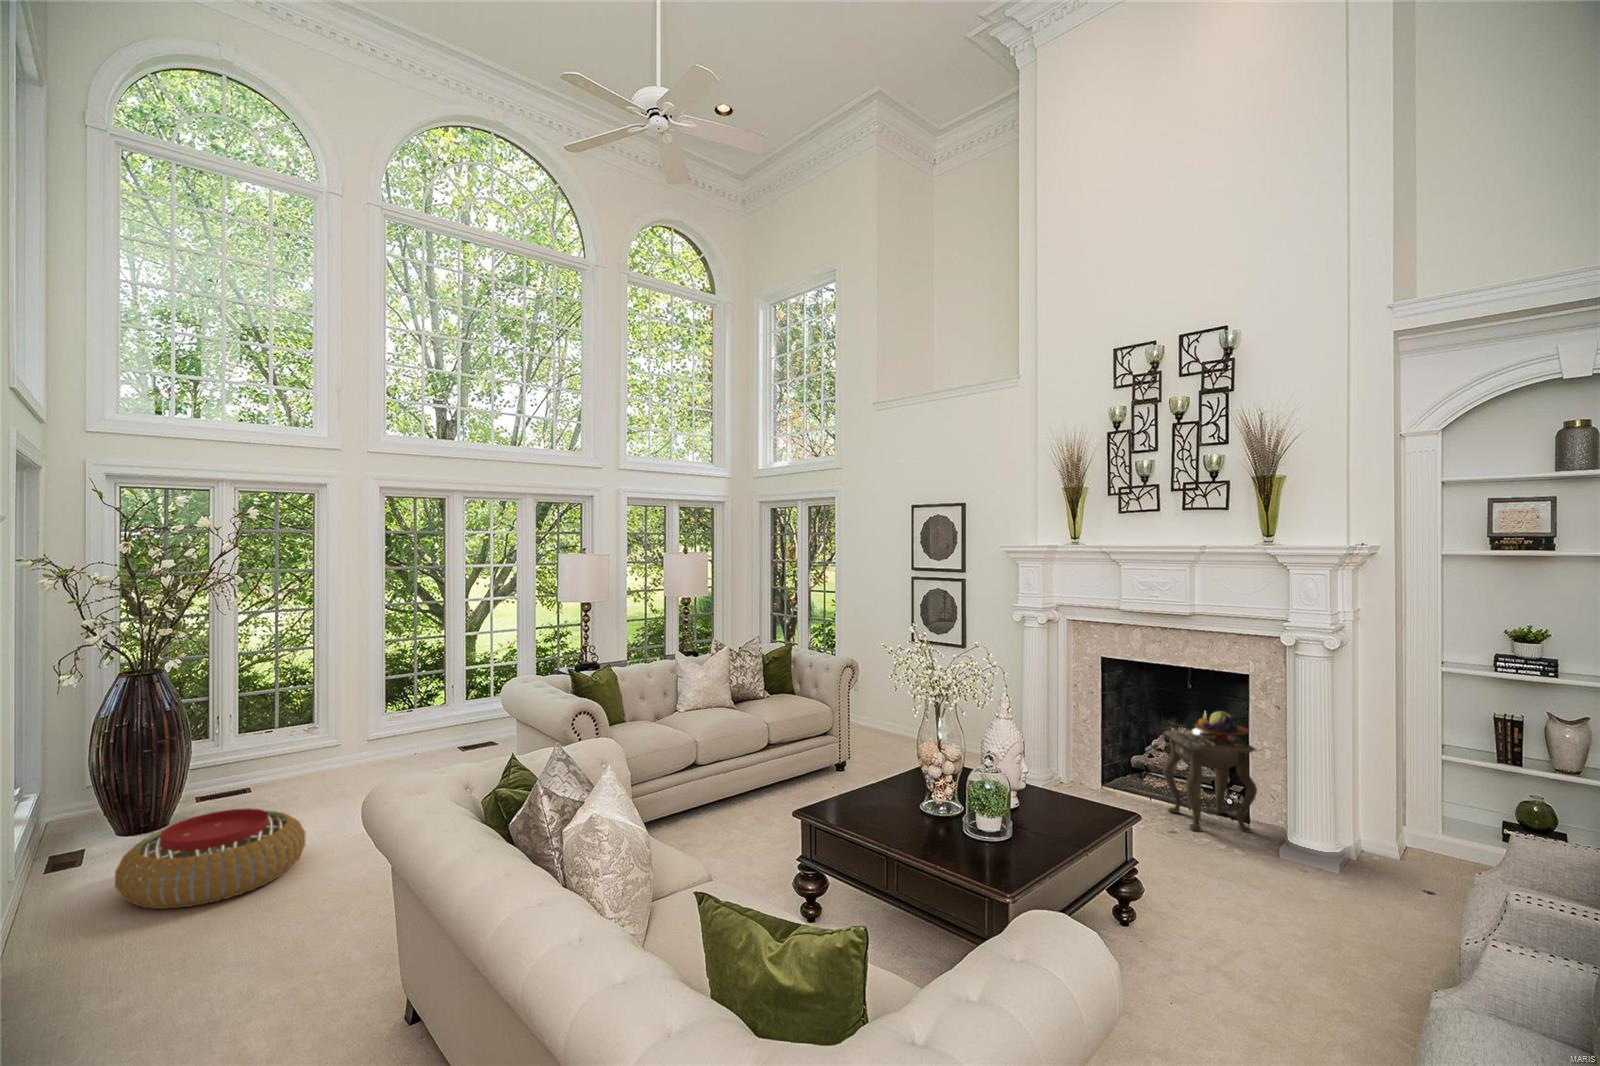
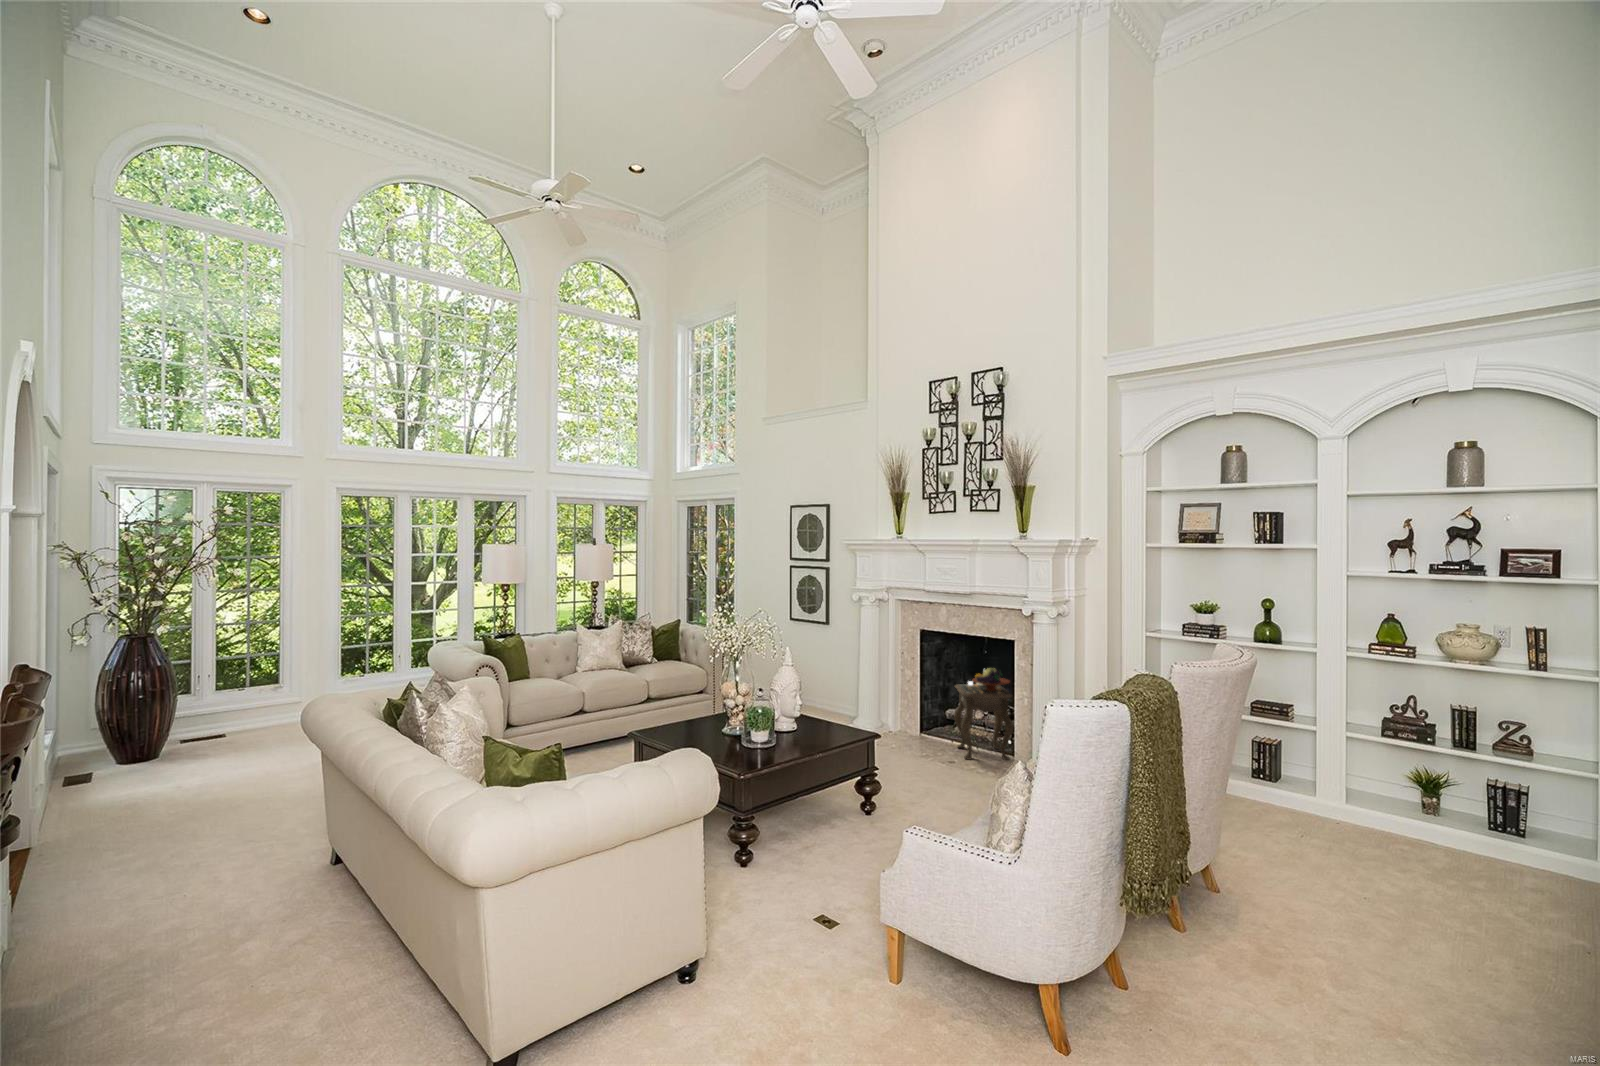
pouf: present [115,808,306,909] -> none [120,739,268,807]

